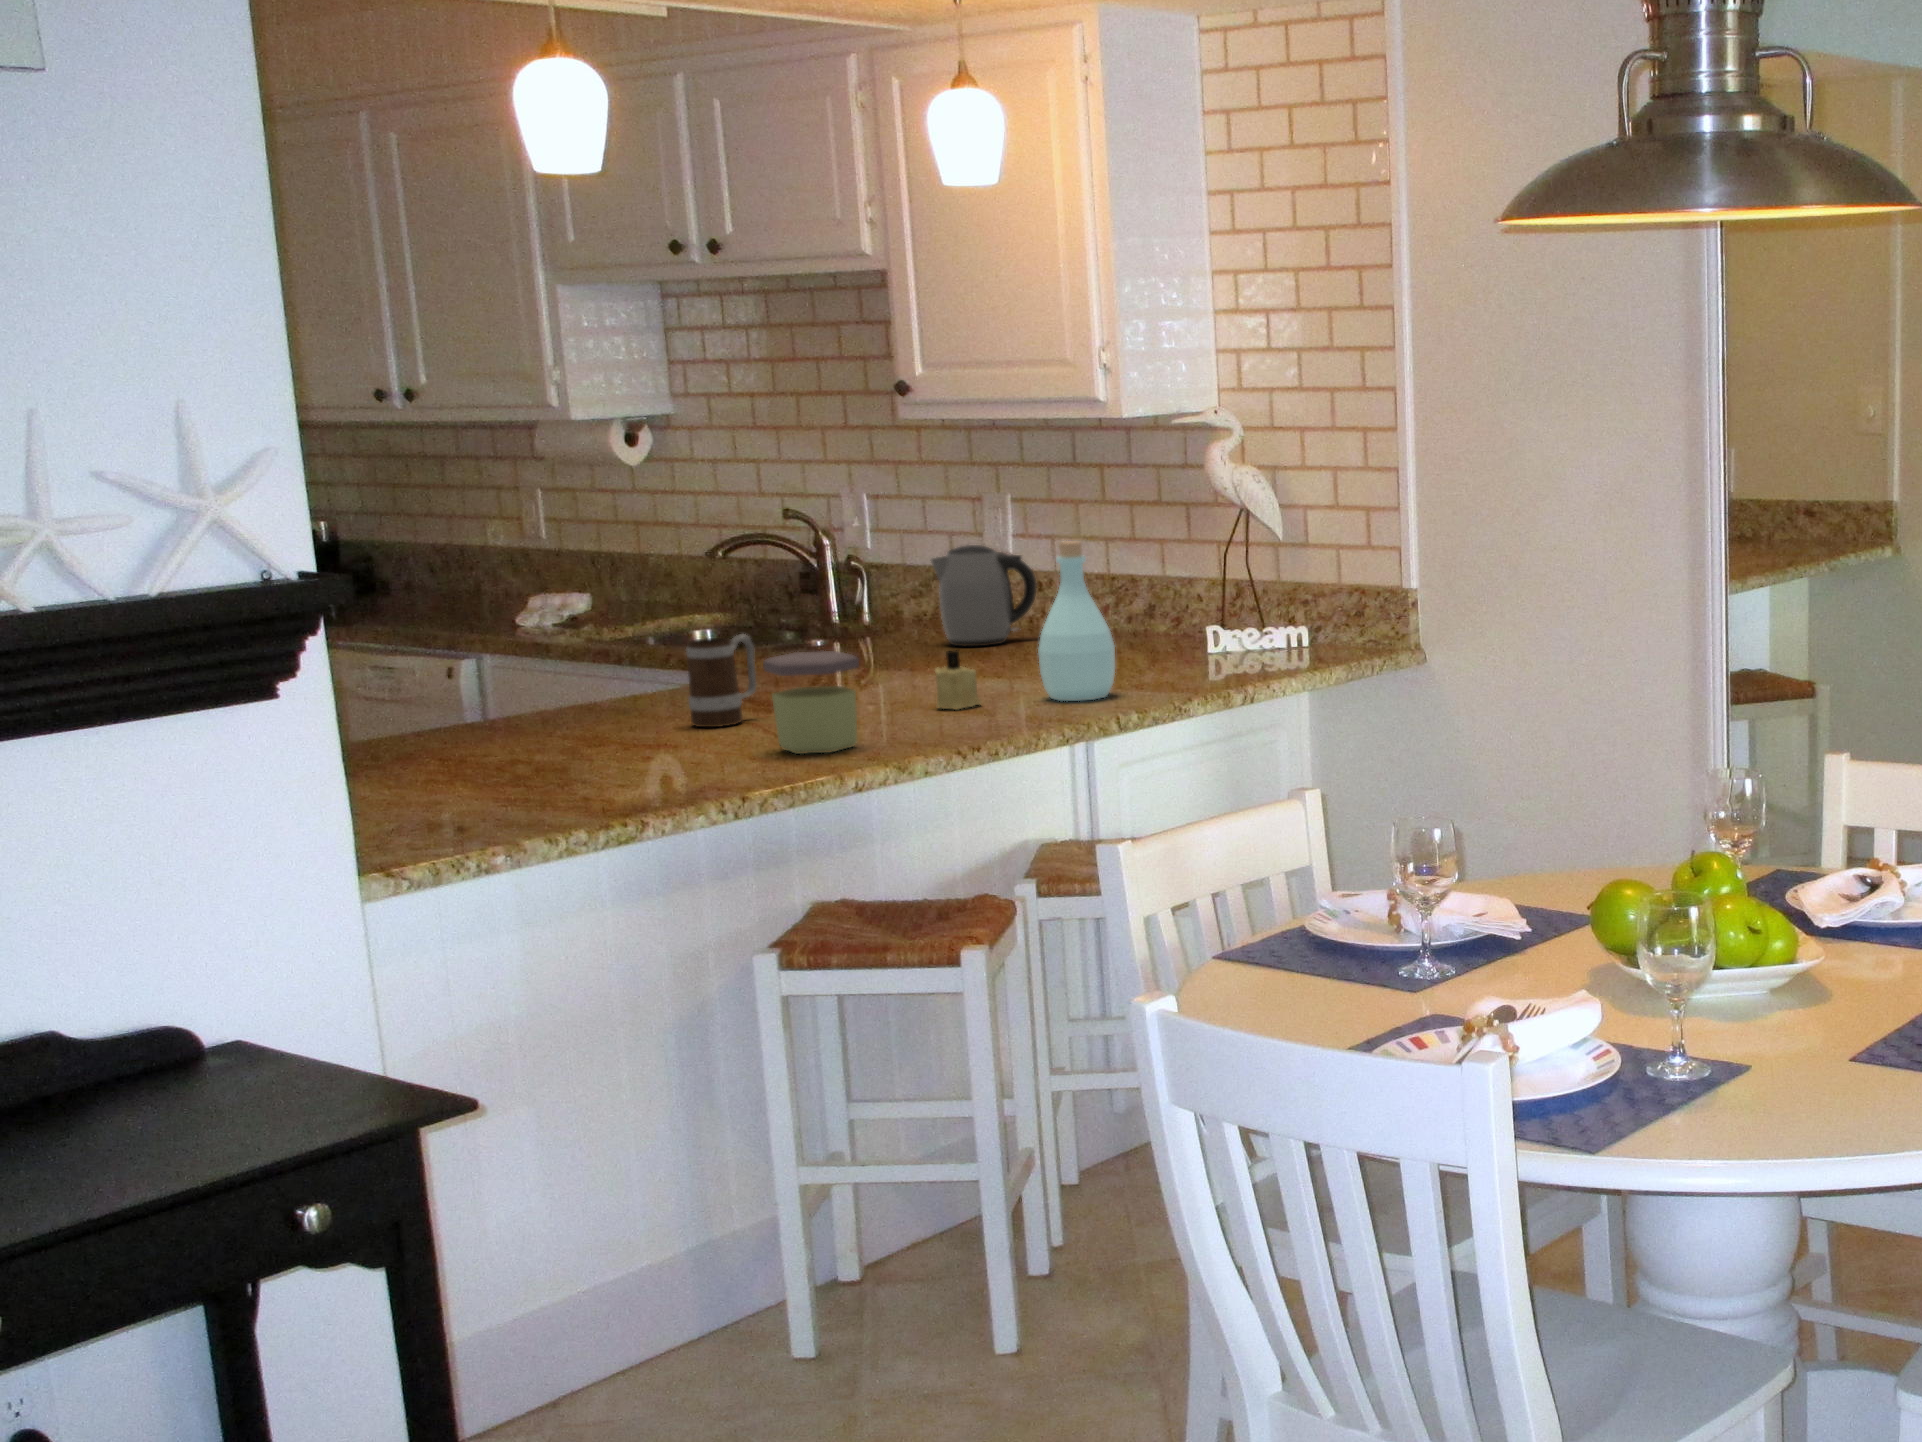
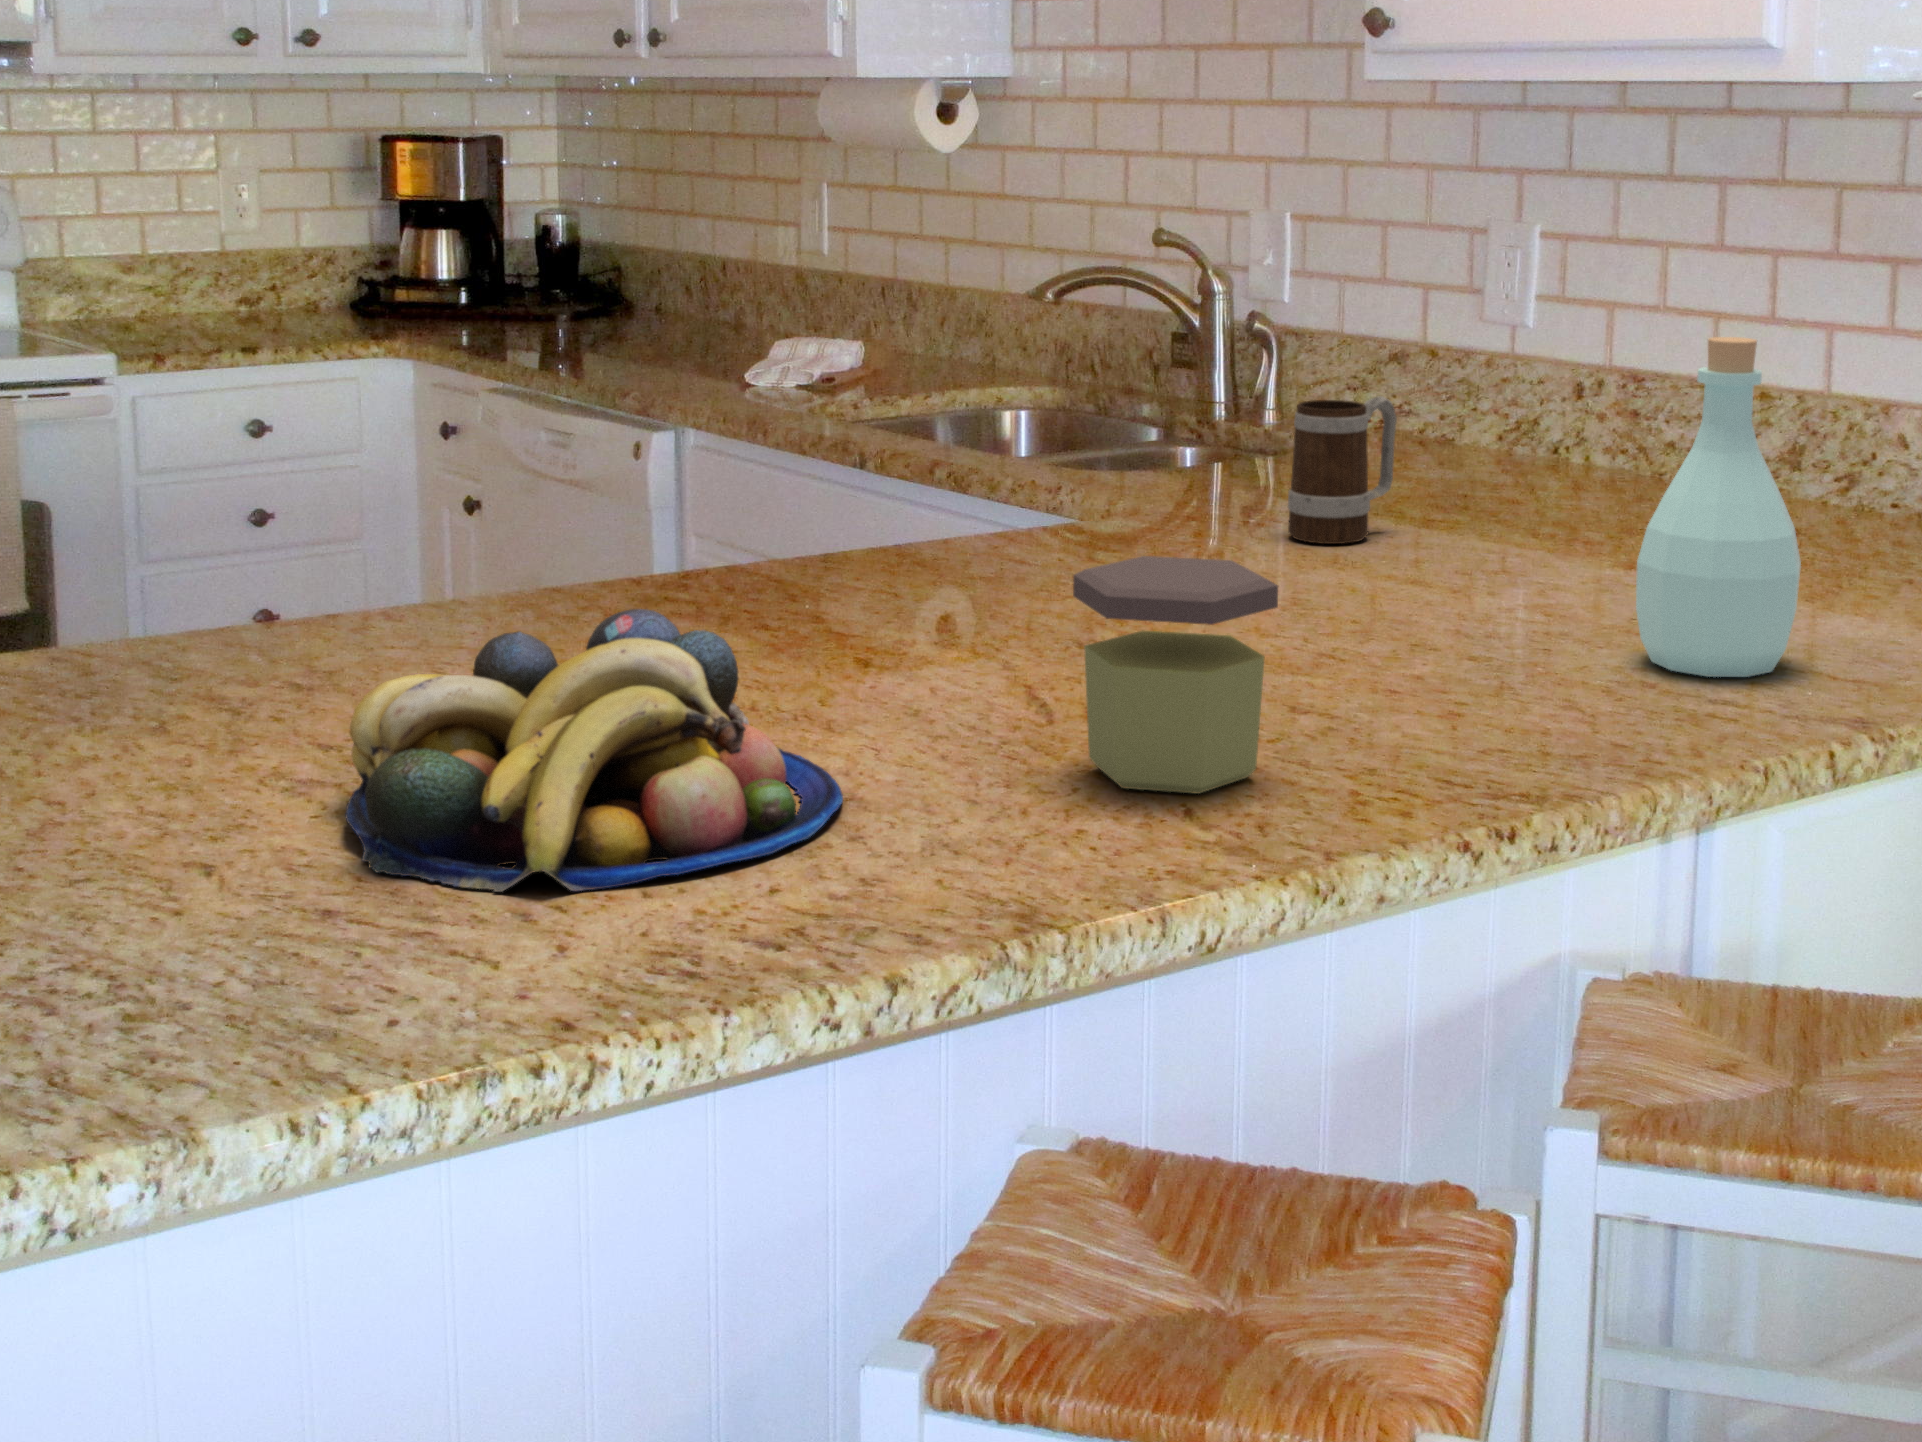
kettle: present [930,545,1037,647] -> none [1397,313,1581,494]
mug: present [686,634,756,727] -> present [1288,396,1397,544]
candle: present [935,650,981,709] -> none [1415,548,1508,674]
fruit bowl: none [420,692,666,803] -> present [345,609,843,892]

